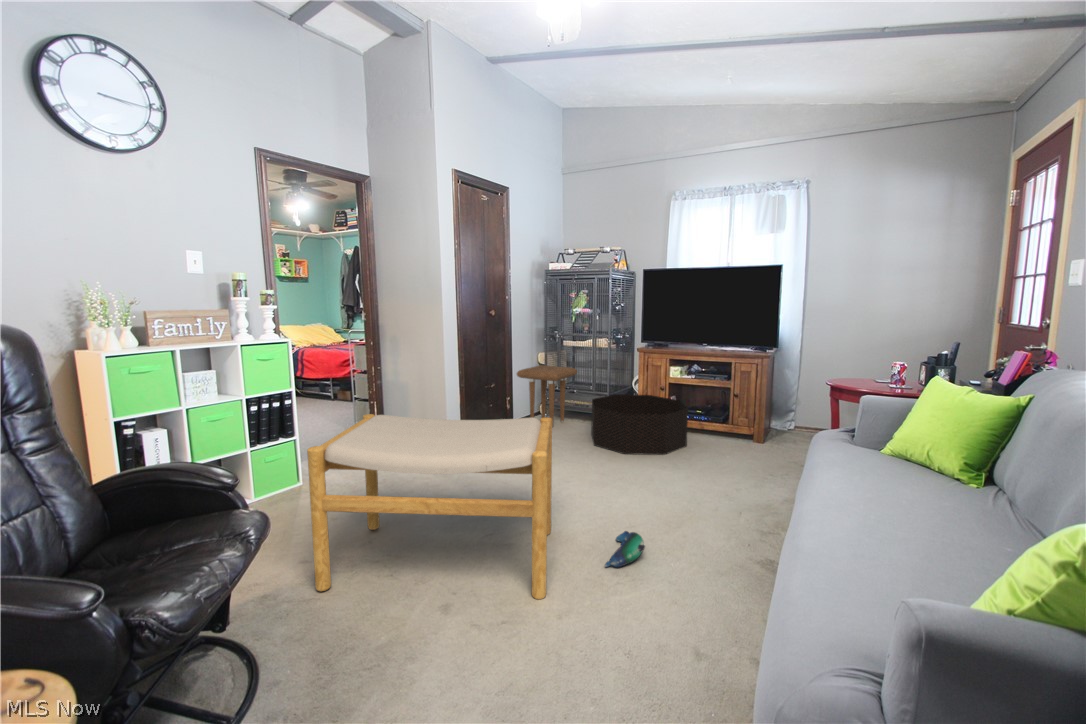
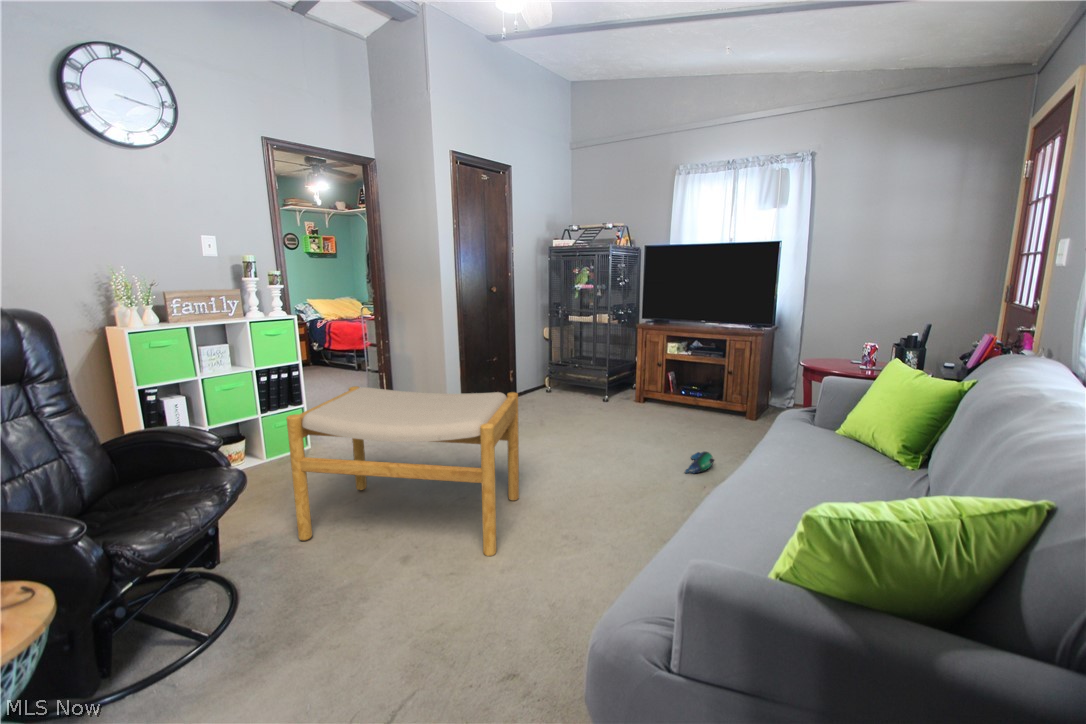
side table: present [517,365,577,427] -> none [520,340,580,401]
basket: present [591,394,688,455] -> none [587,370,680,430]
plush toy: present [605,531,645,567] -> present [685,452,714,473]

